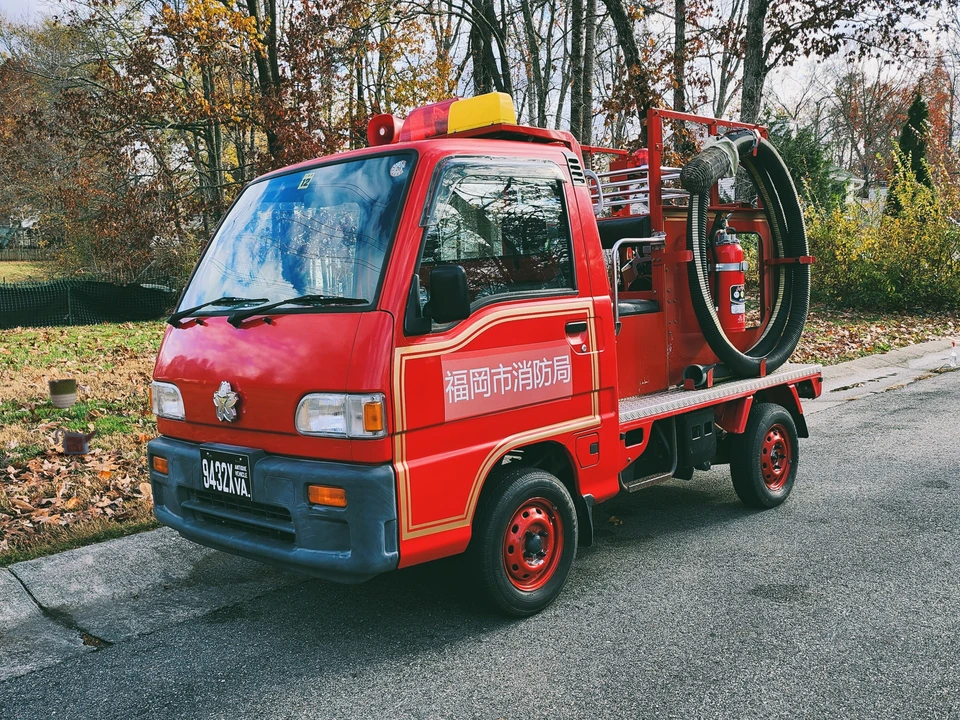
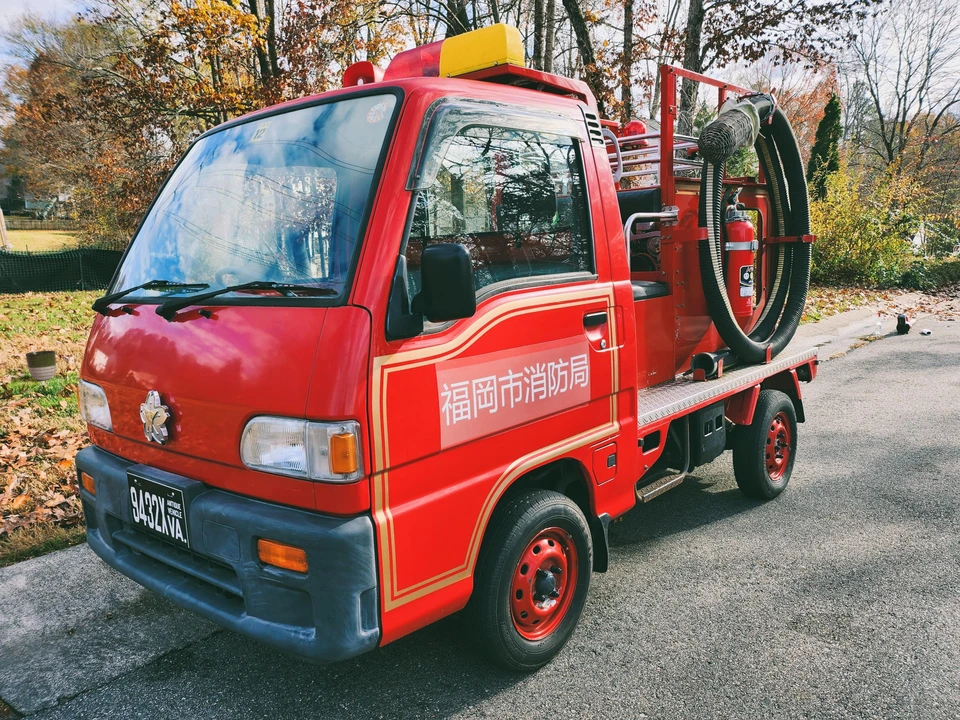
watering can: present [55,429,98,454] -> none [15,411,63,437]

